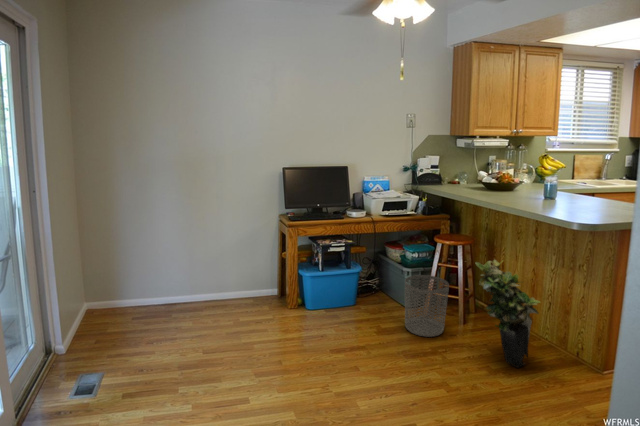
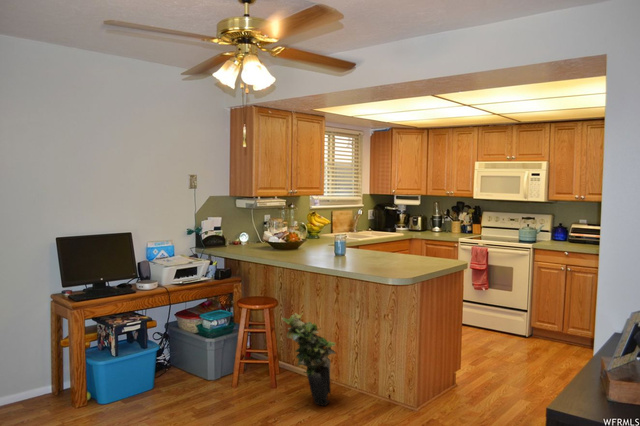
waste bin: present [405,275,449,337] -> none [214,340,257,402]

